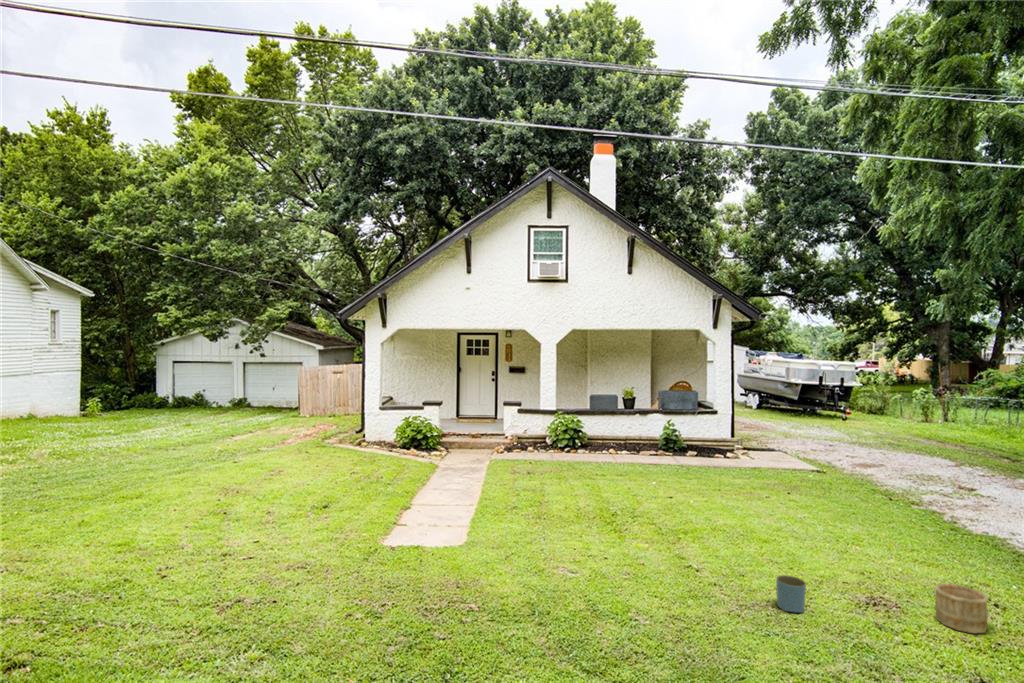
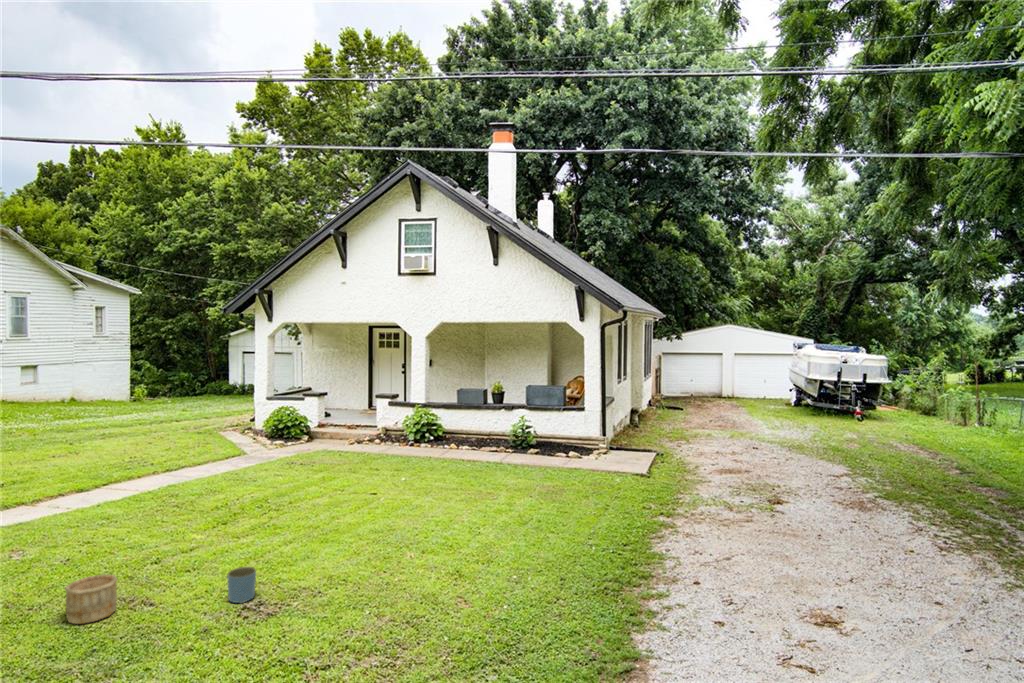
wooden bucket: present [934,584,988,633] -> present [65,574,117,624]

